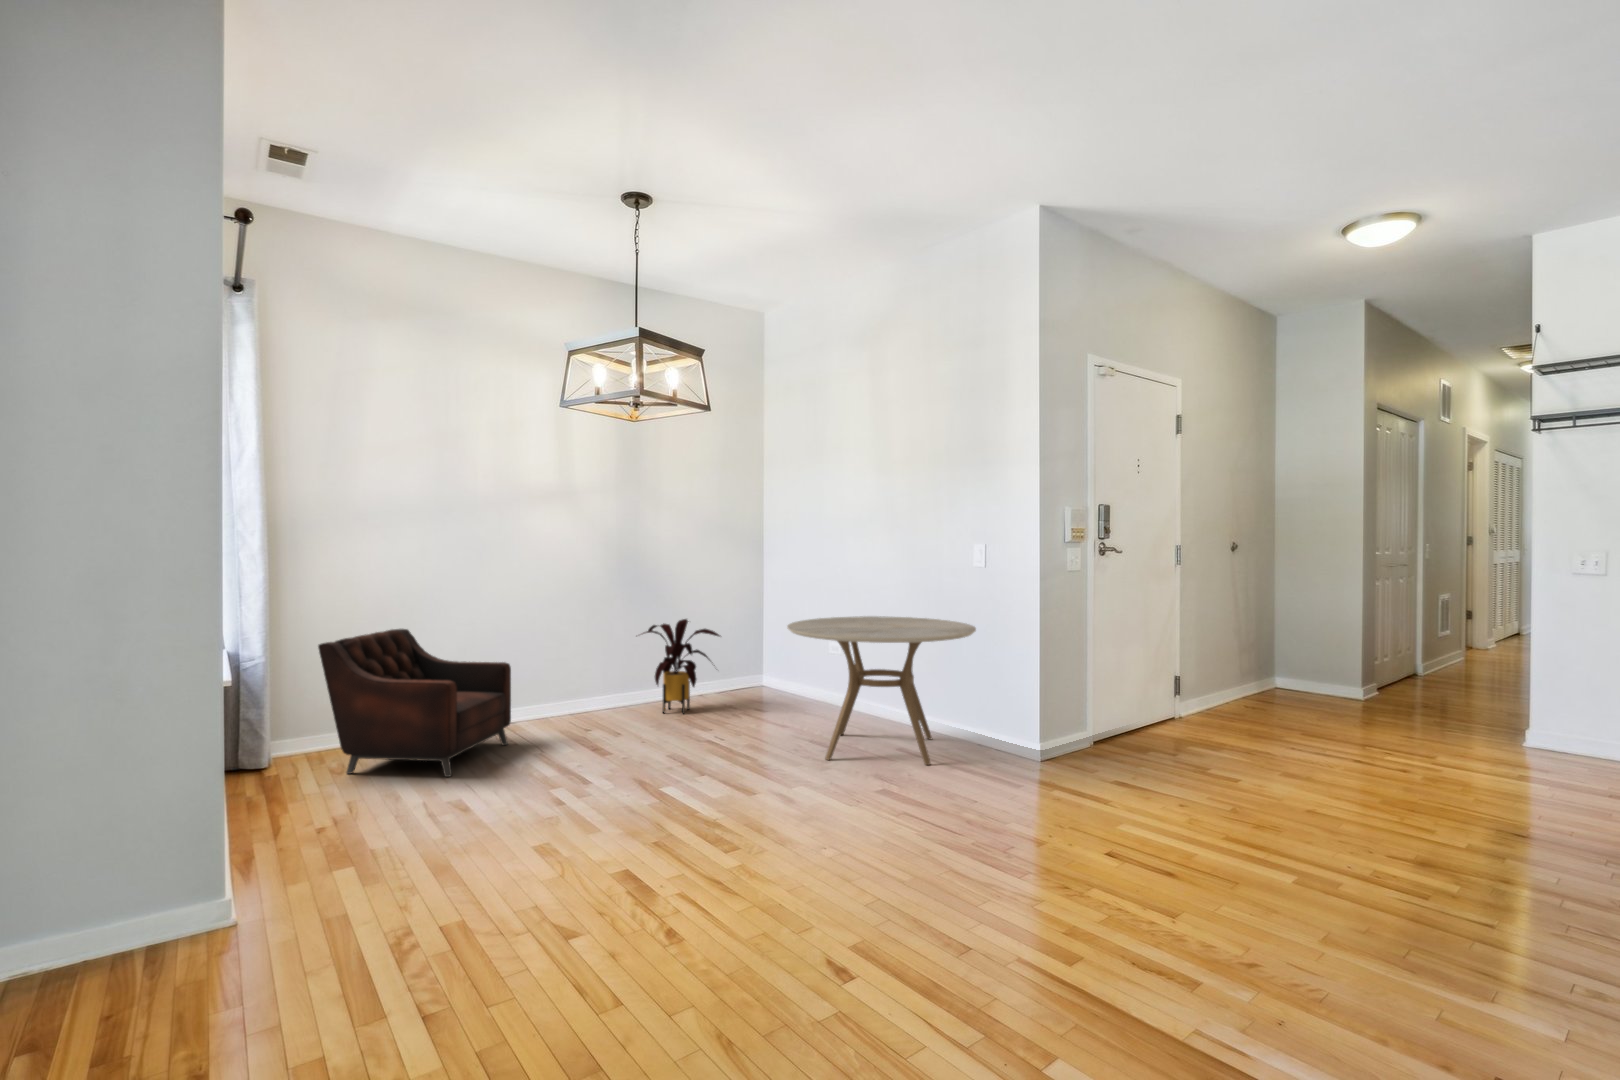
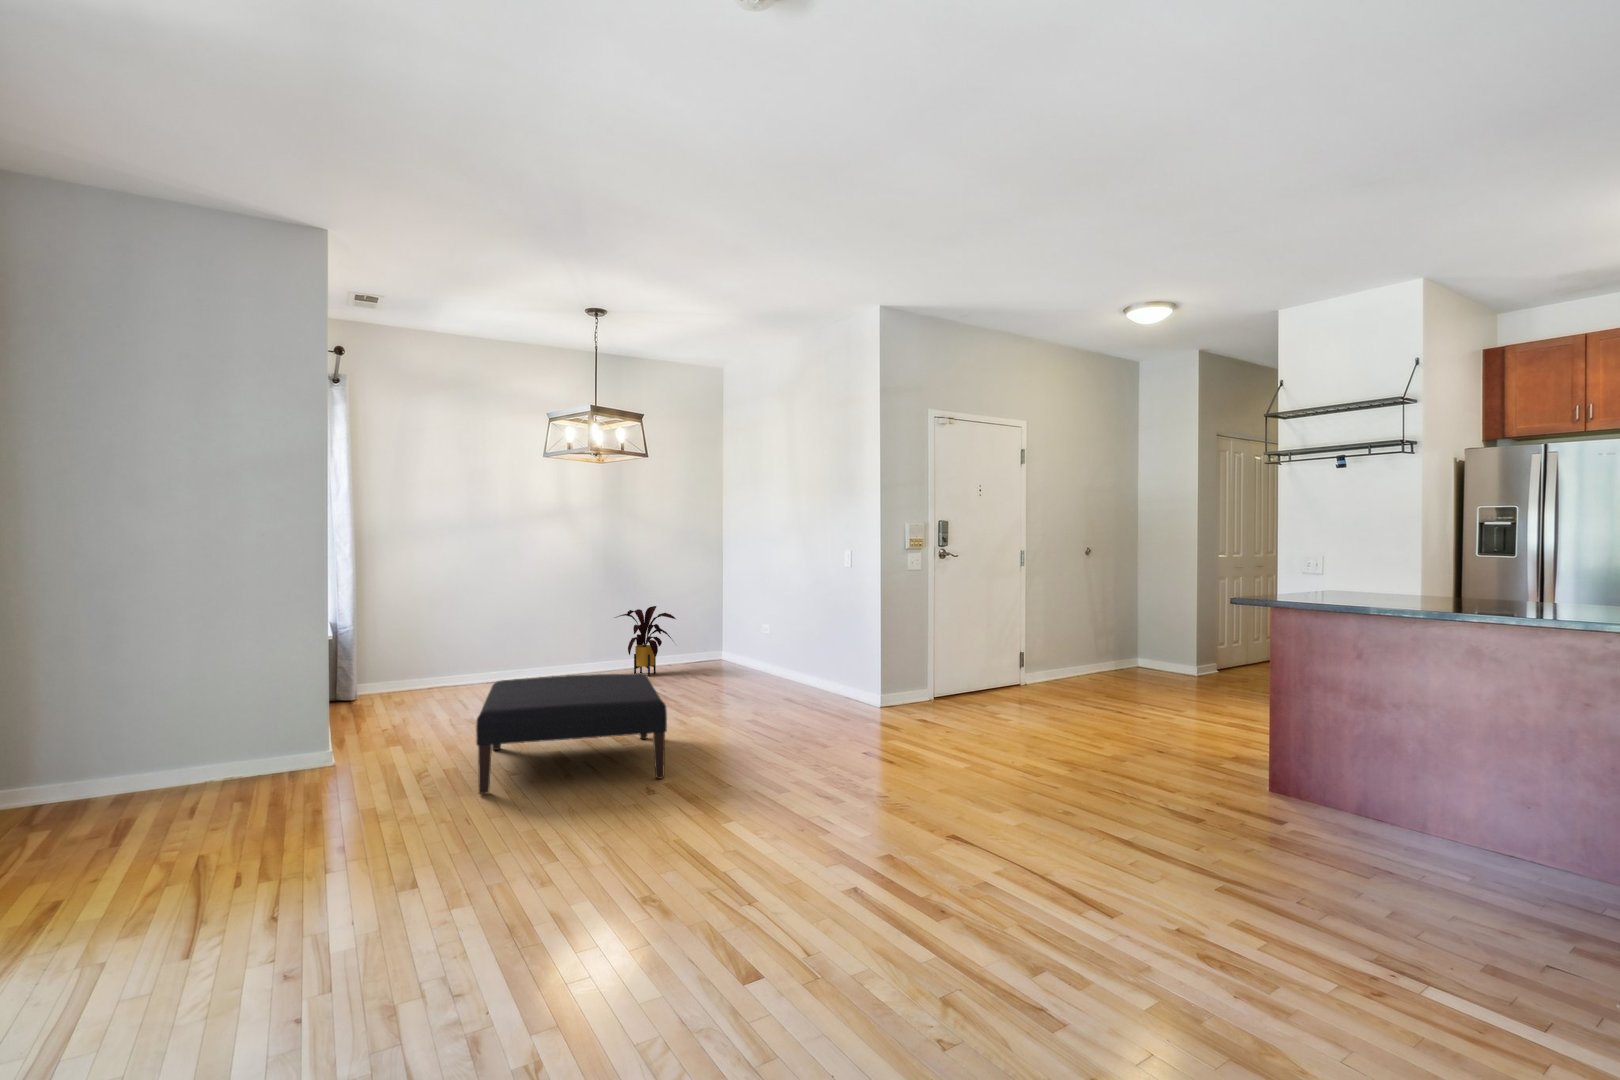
dining table: present [787,616,976,765] -> none [705,604,841,708]
armchair: present [318,629,511,777] -> none [387,610,518,707]
ottoman: none [511,734,851,1003] -> present [476,673,667,794]

